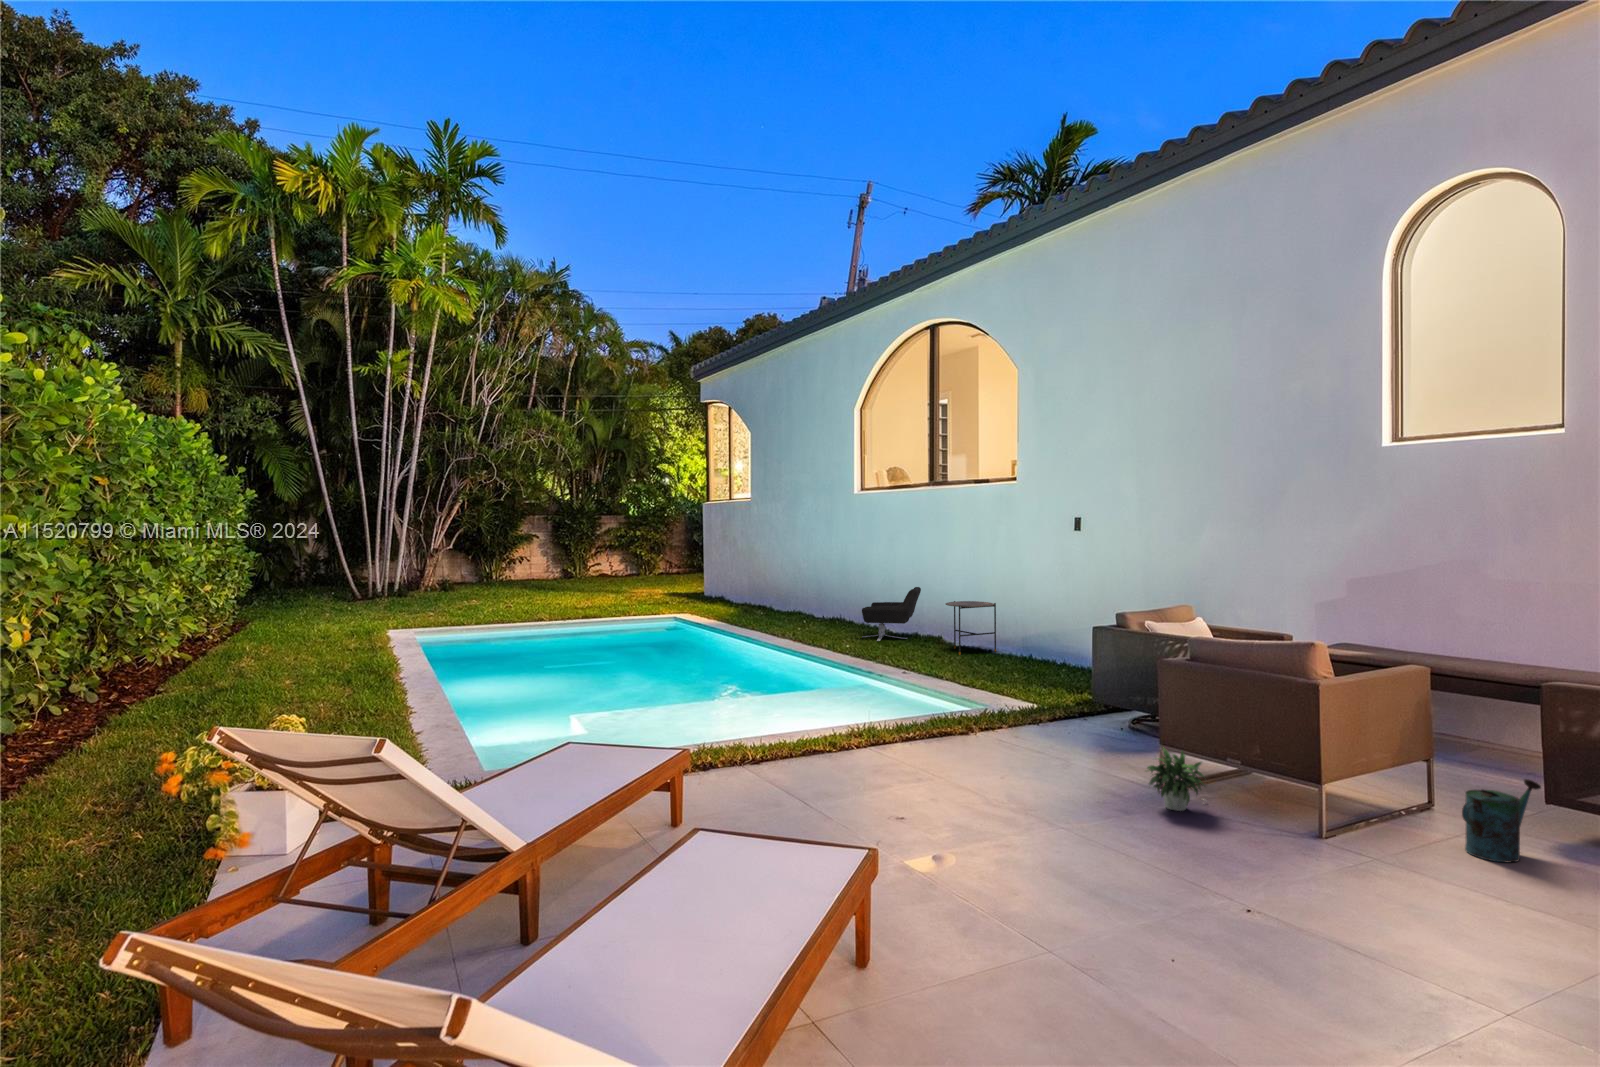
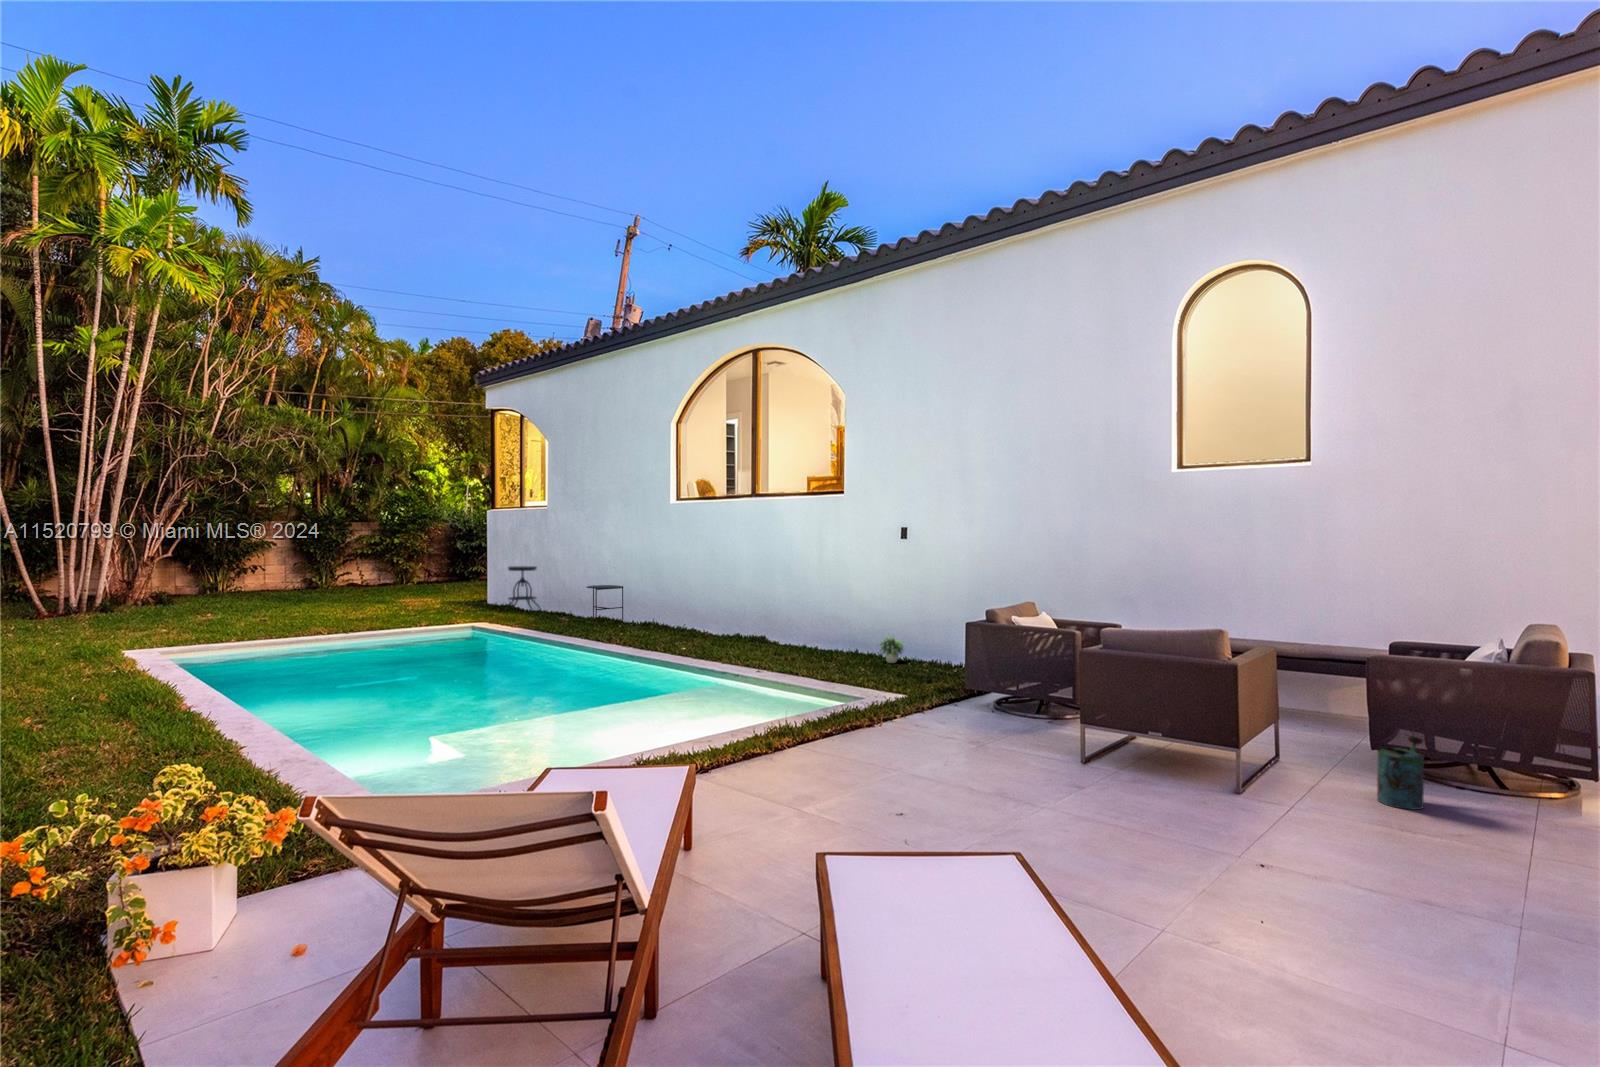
stool: none [717,559,752,605] -> present [504,566,540,611]
lounge chair: present [862,587,921,641] -> none [678,590,739,643]
side table: present [945,601,996,655] -> present [586,585,623,624]
potted plant: present [1147,748,1204,811] -> present [879,636,904,663]

